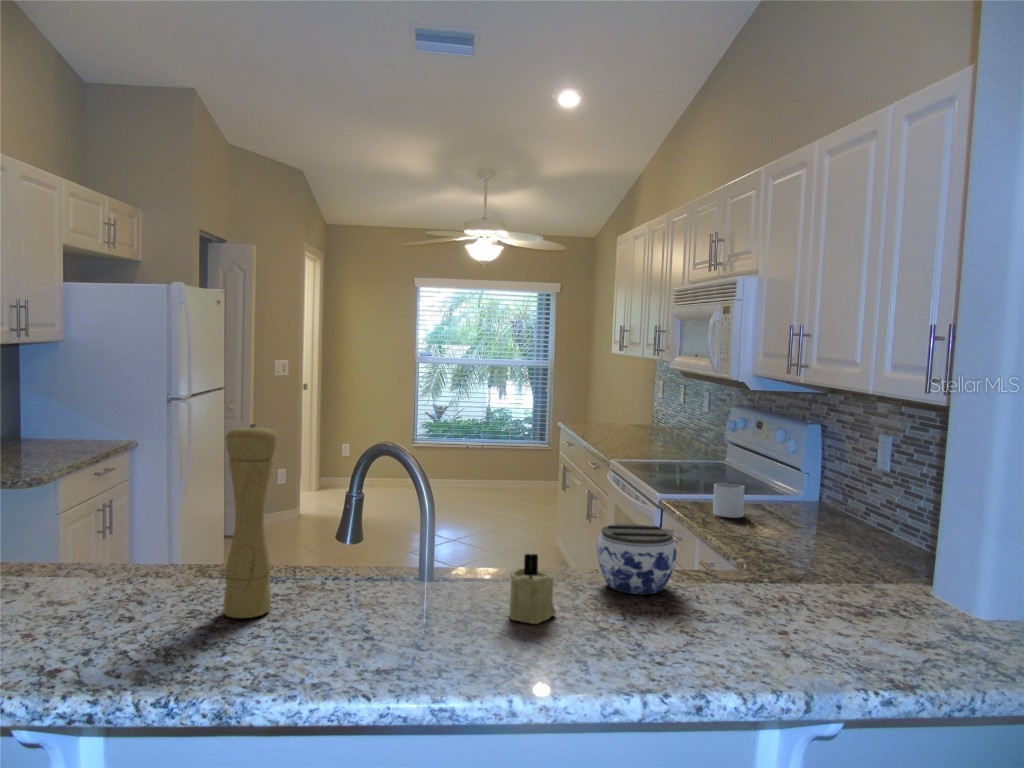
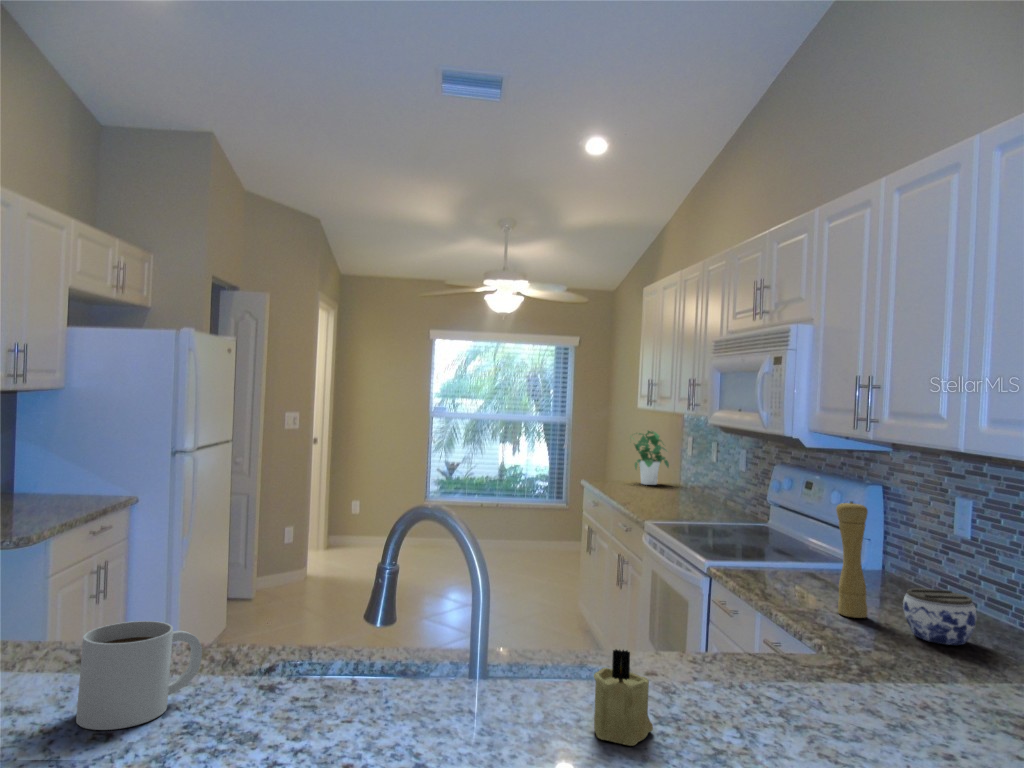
potted plant: none [606,374,646,427] -> present [635,431,669,485]
pepper mill: present [223,424,277,618] -> present [836,501,868,618]
mug: present [713,483,744,518] -> present [76,621,202,730]
jar: present [597,524,677,594] -> present [903,588,977,645]

